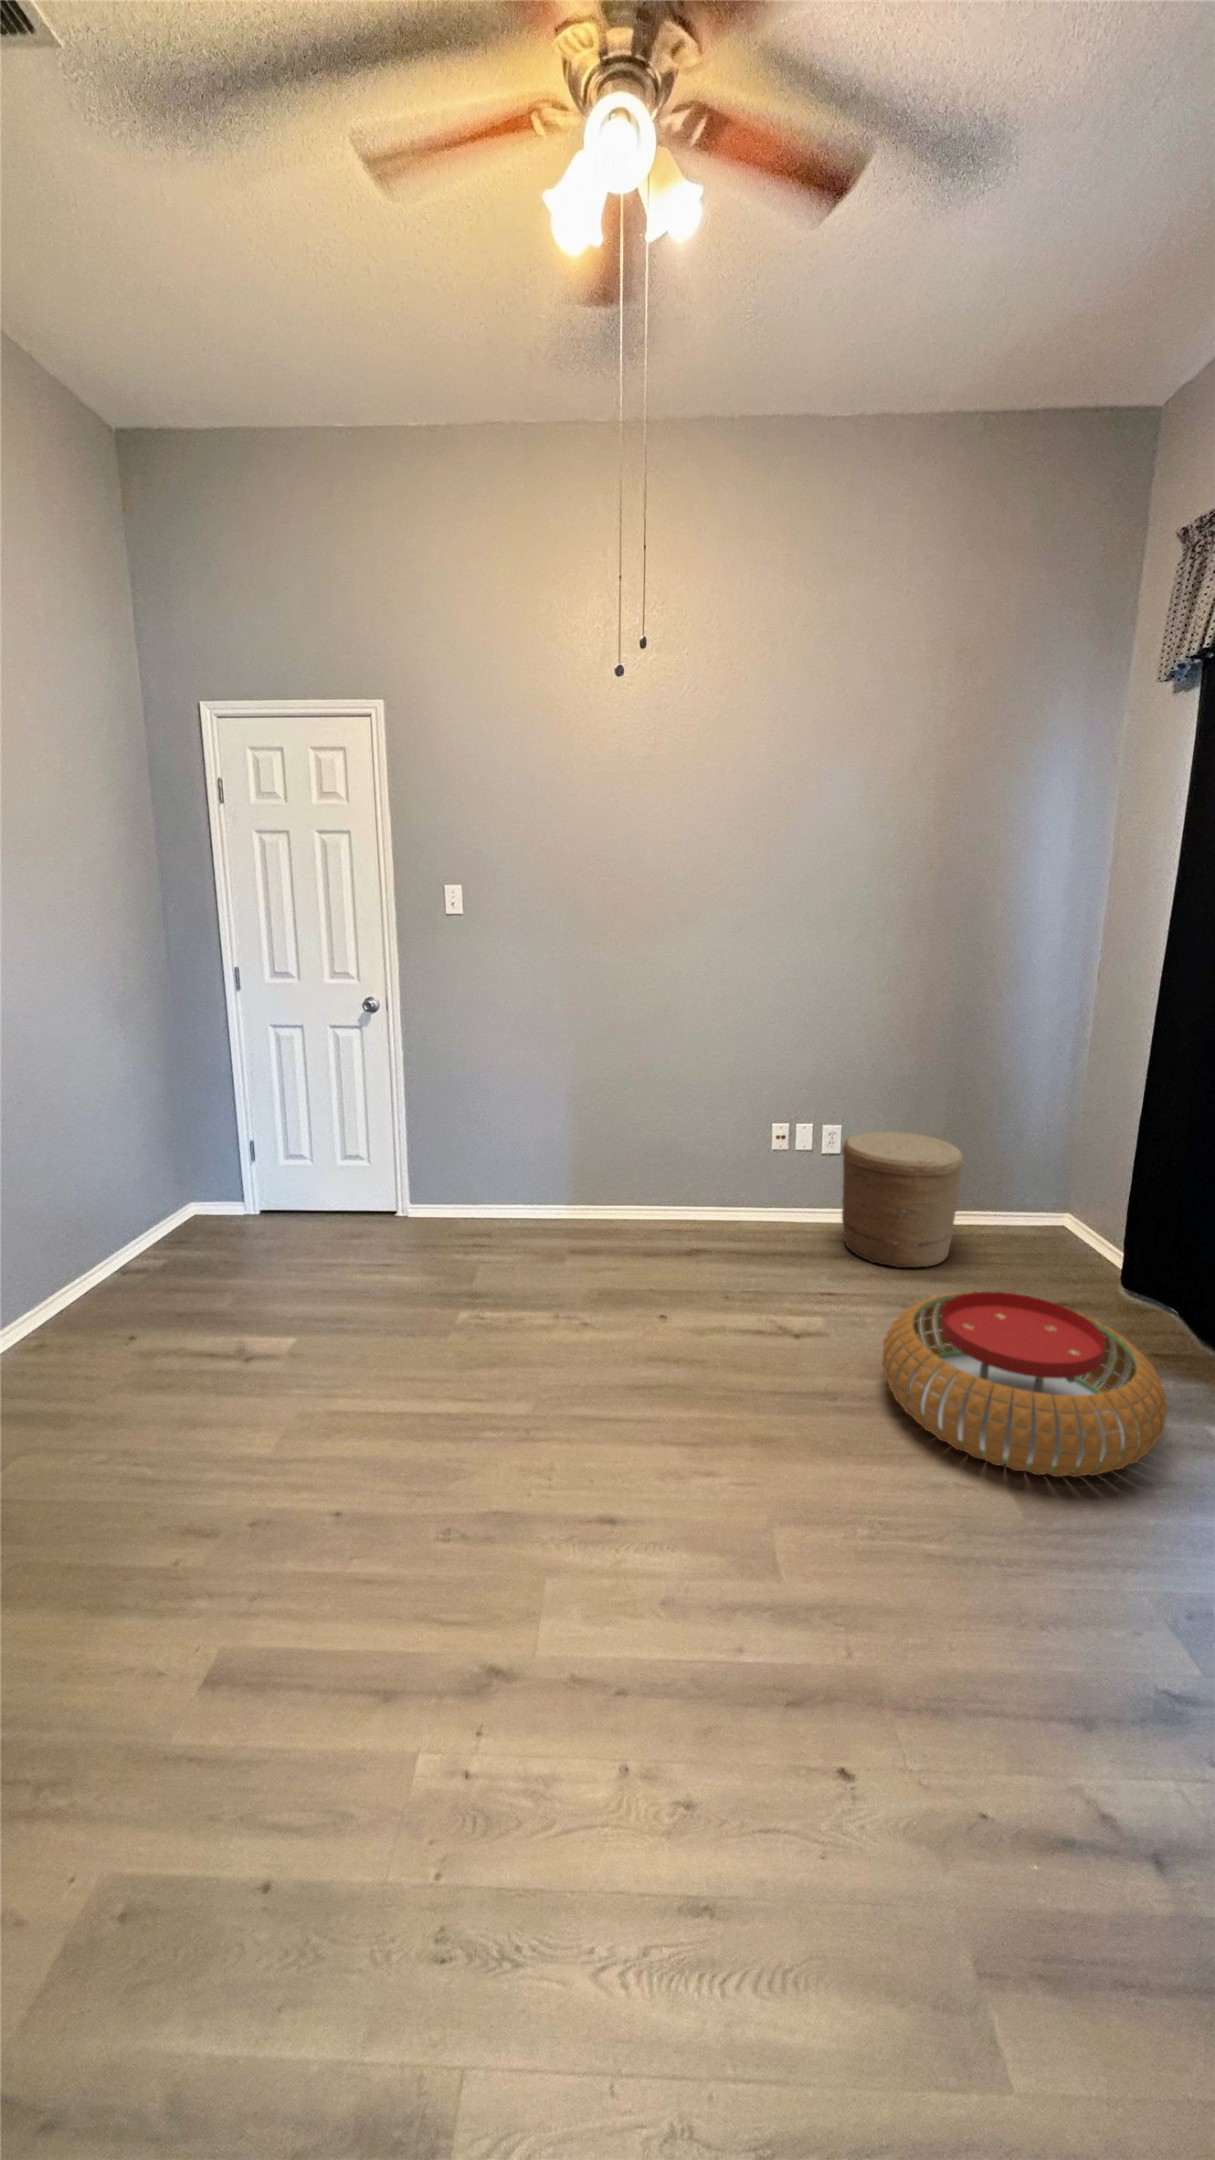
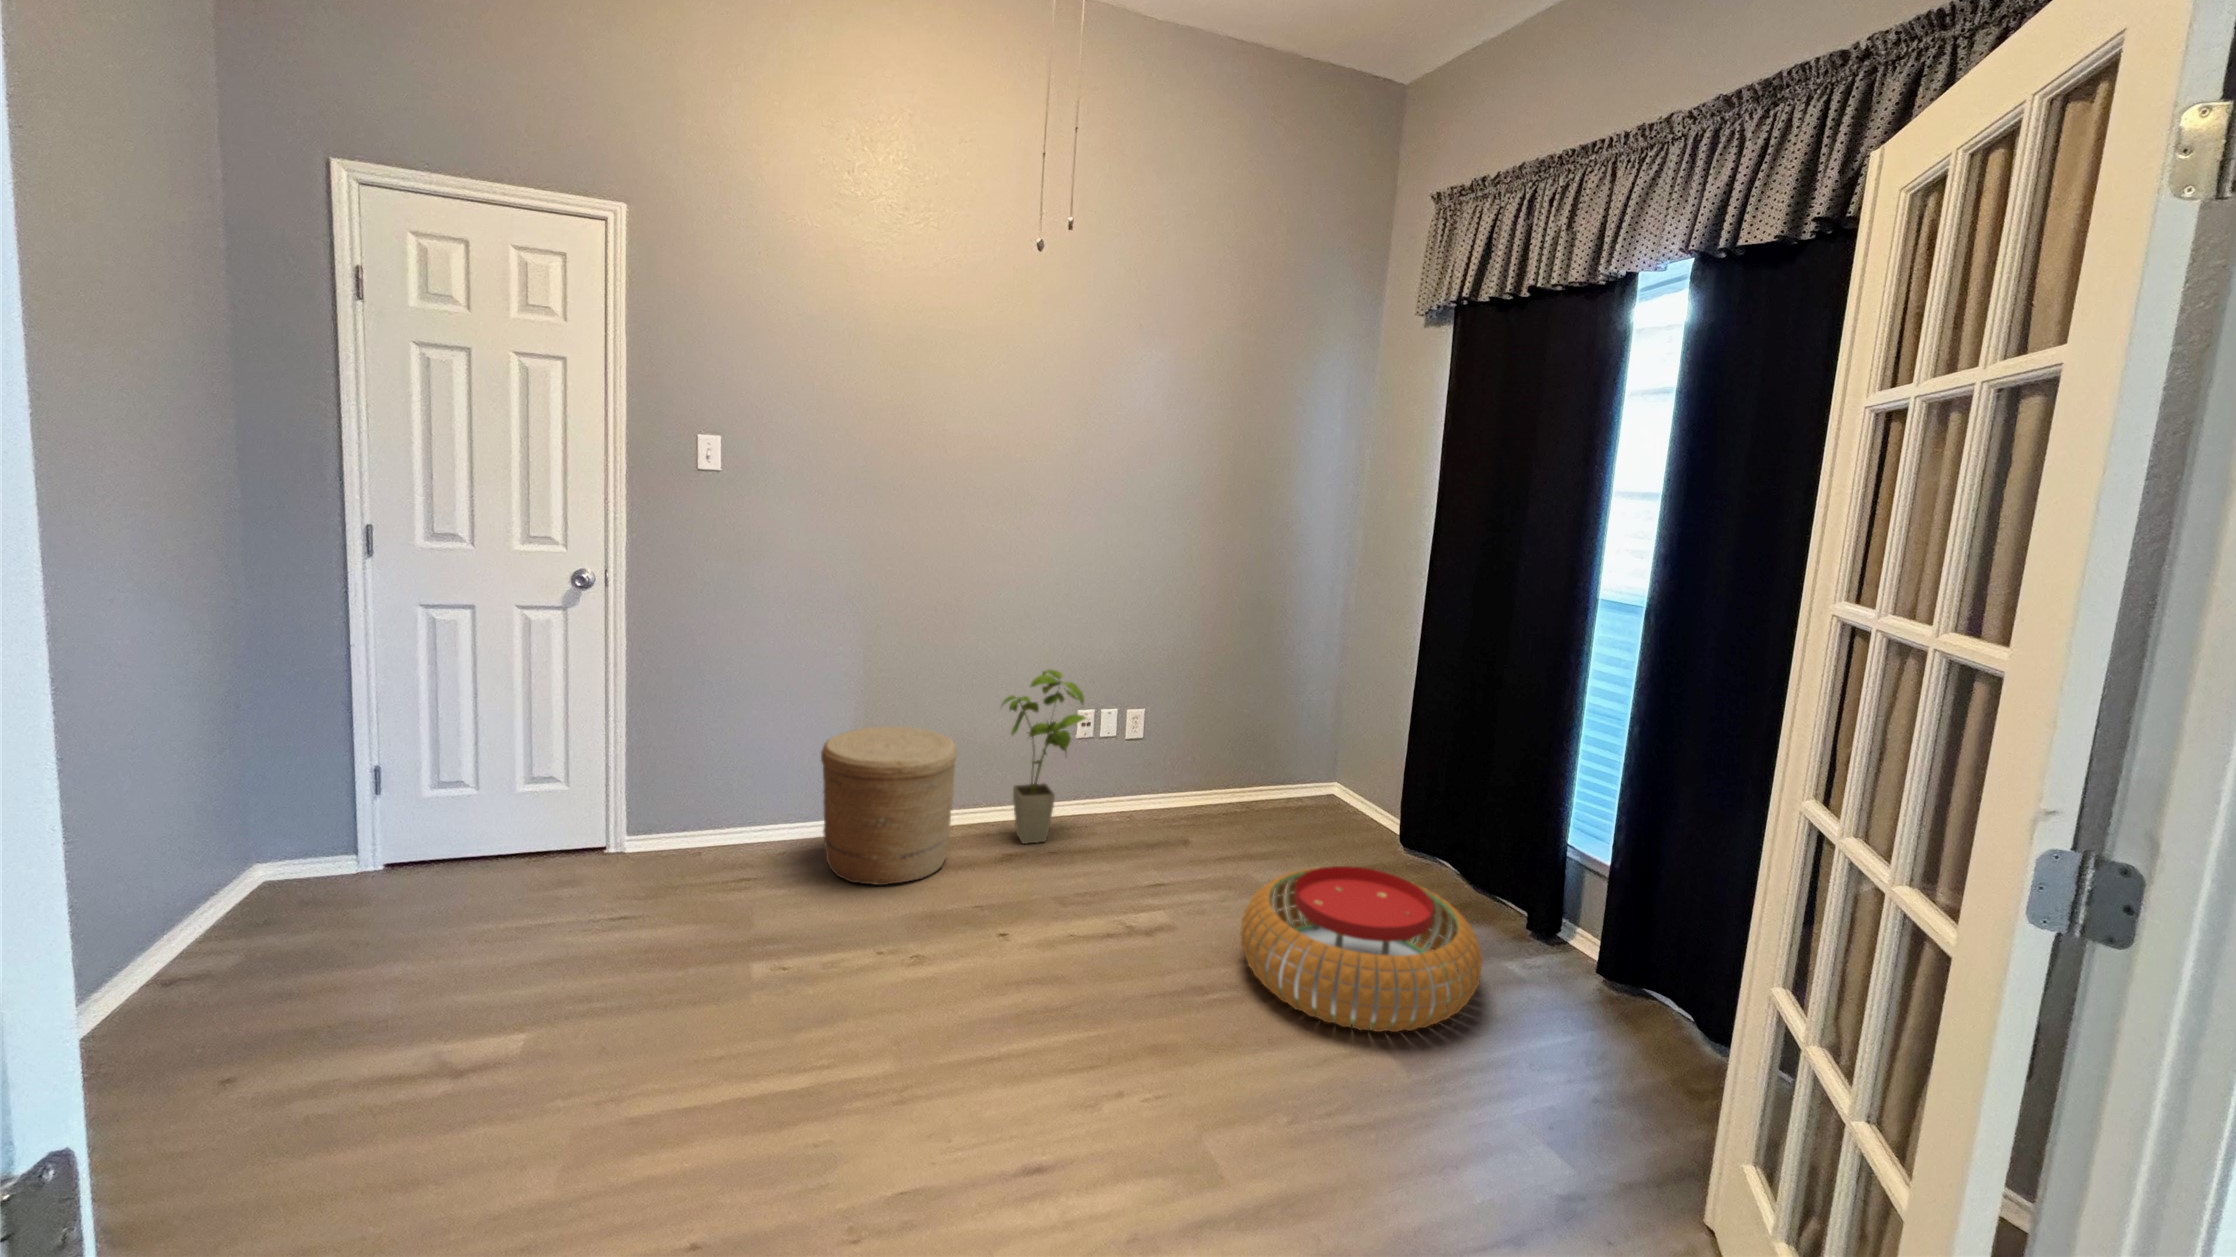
house plant: none [693,1082,780,1241] -> present [1003,669,1086,844]
woven basket: present [842,1132,963,1268] -> present [821,727,957,885]

